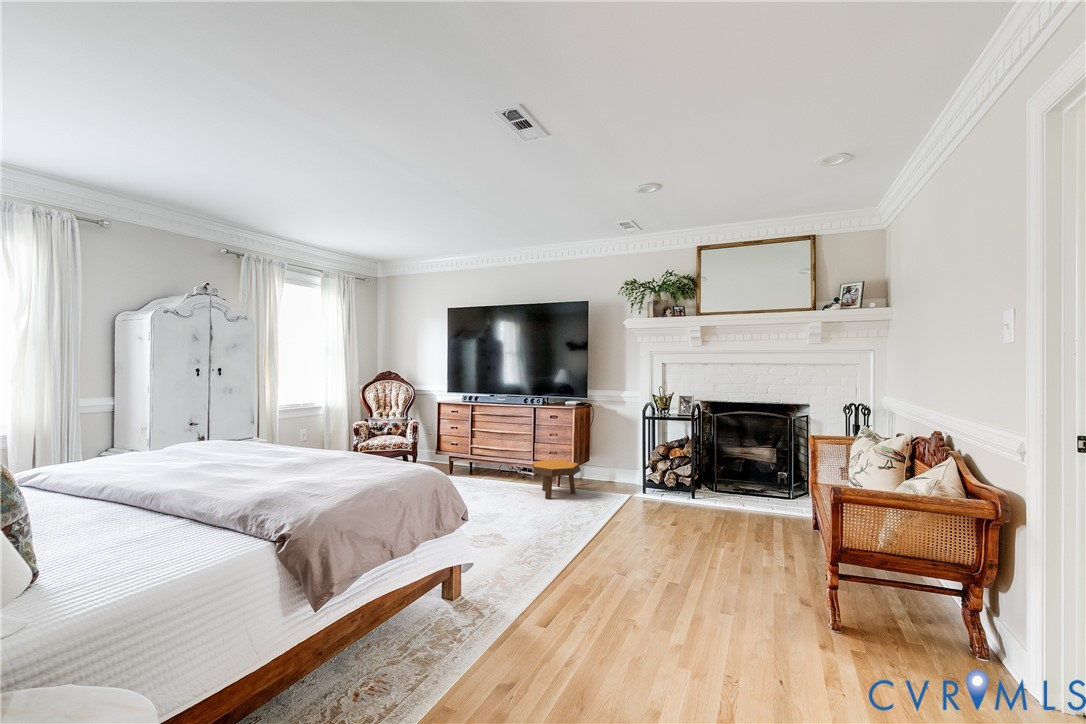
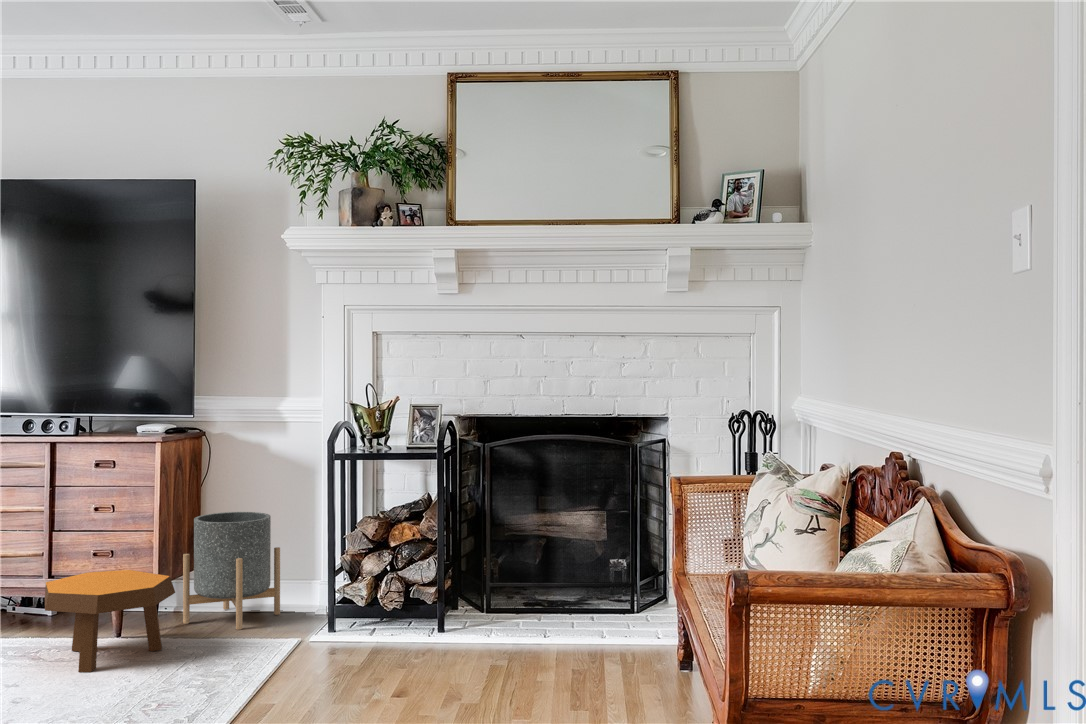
planter: none [583,439,622,488] -> present [183,512,280,630]

